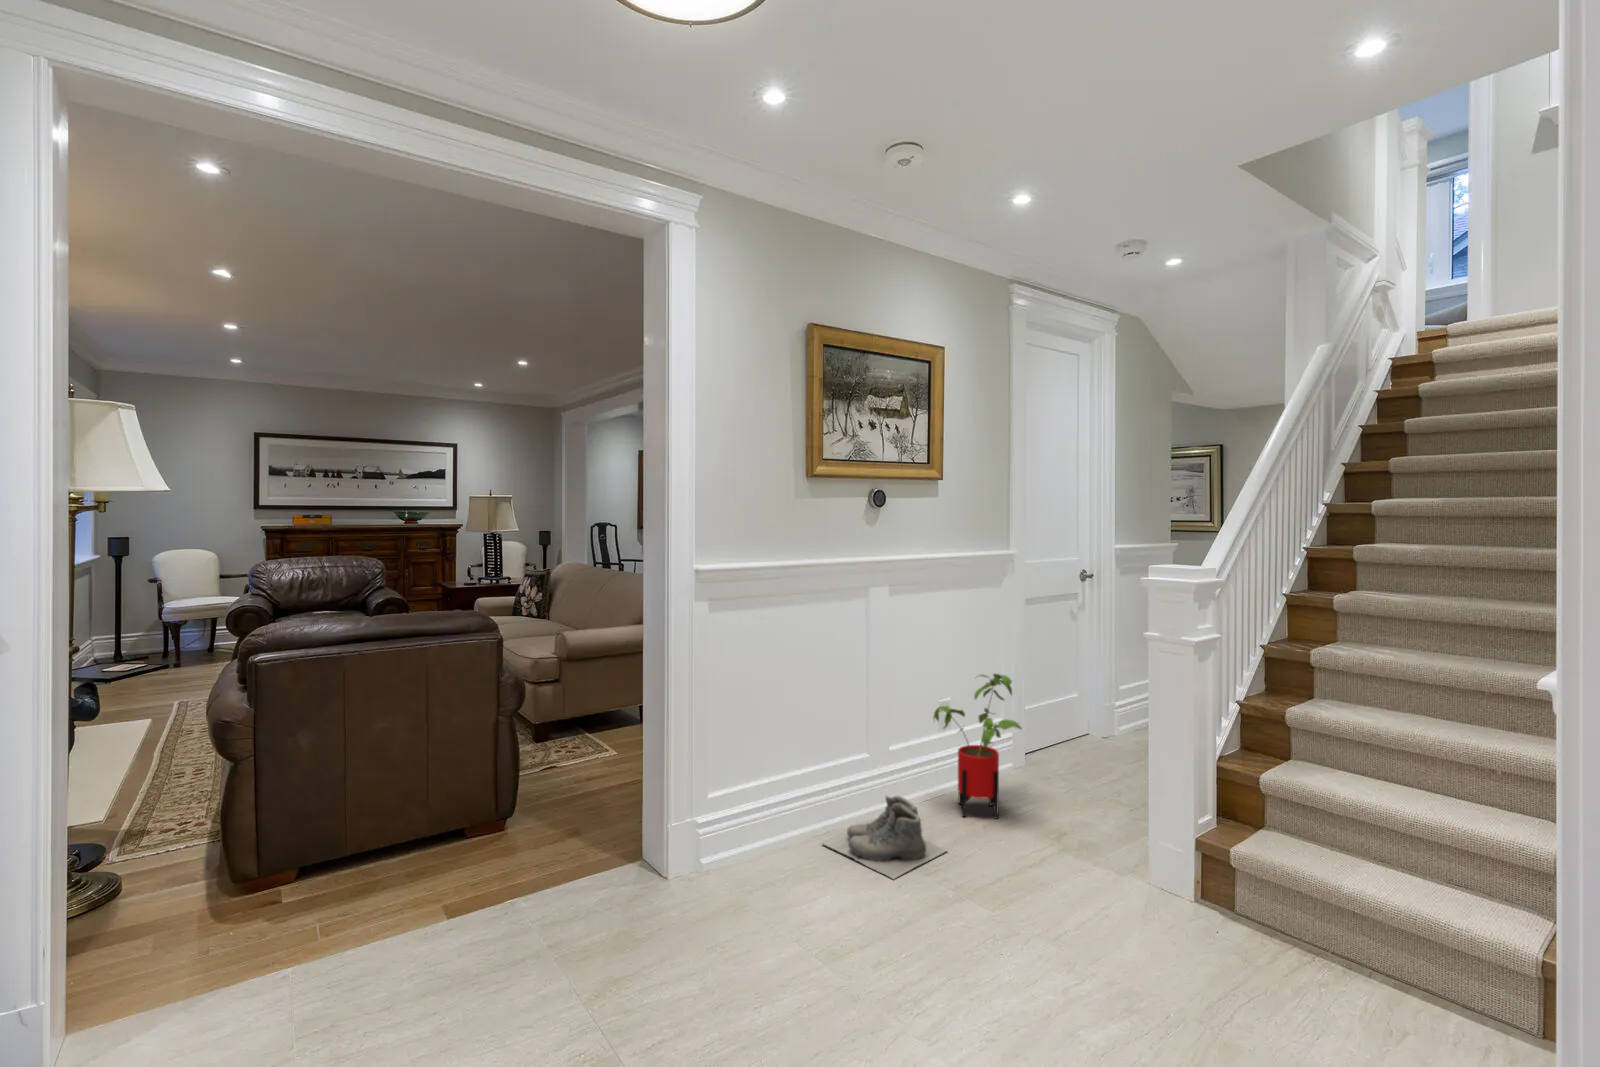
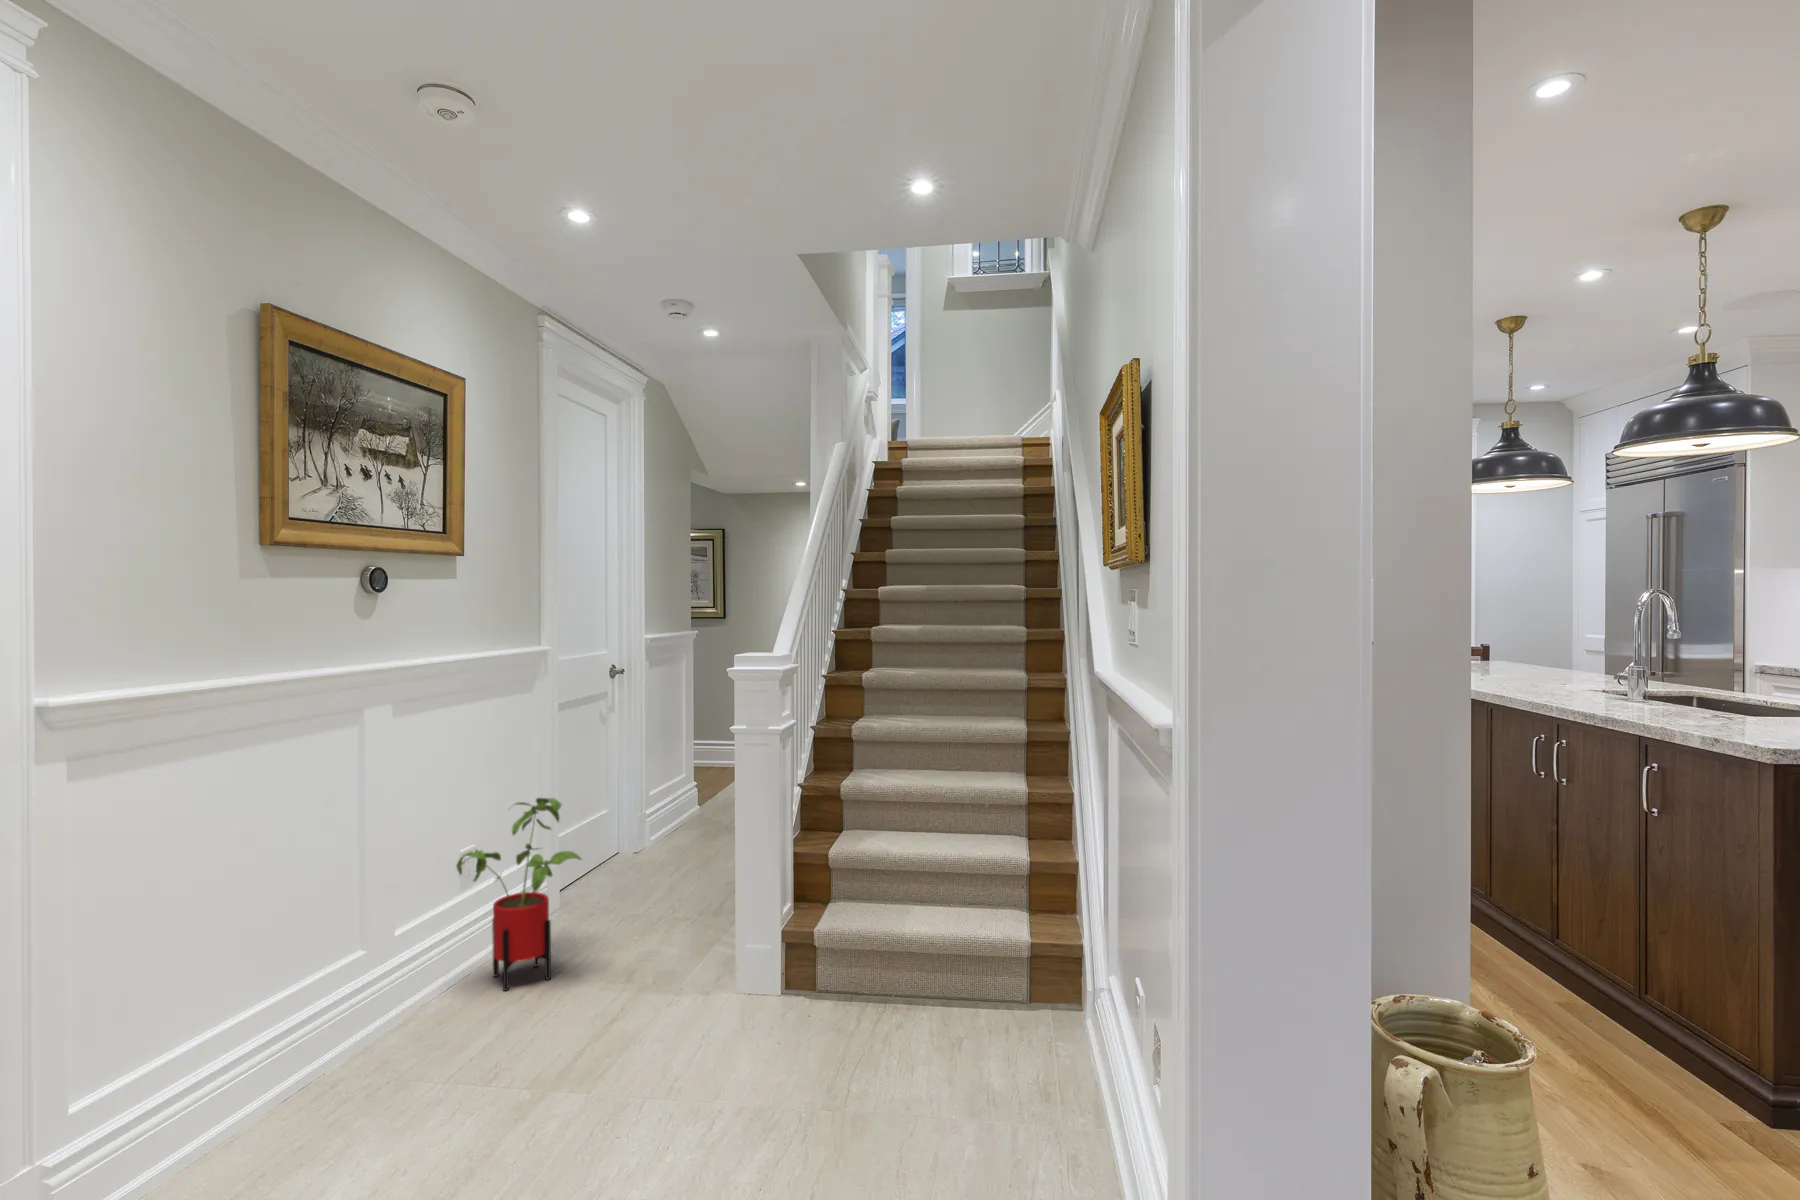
boots: present [823,796,946,879] -> none [300,986,501,1101]

